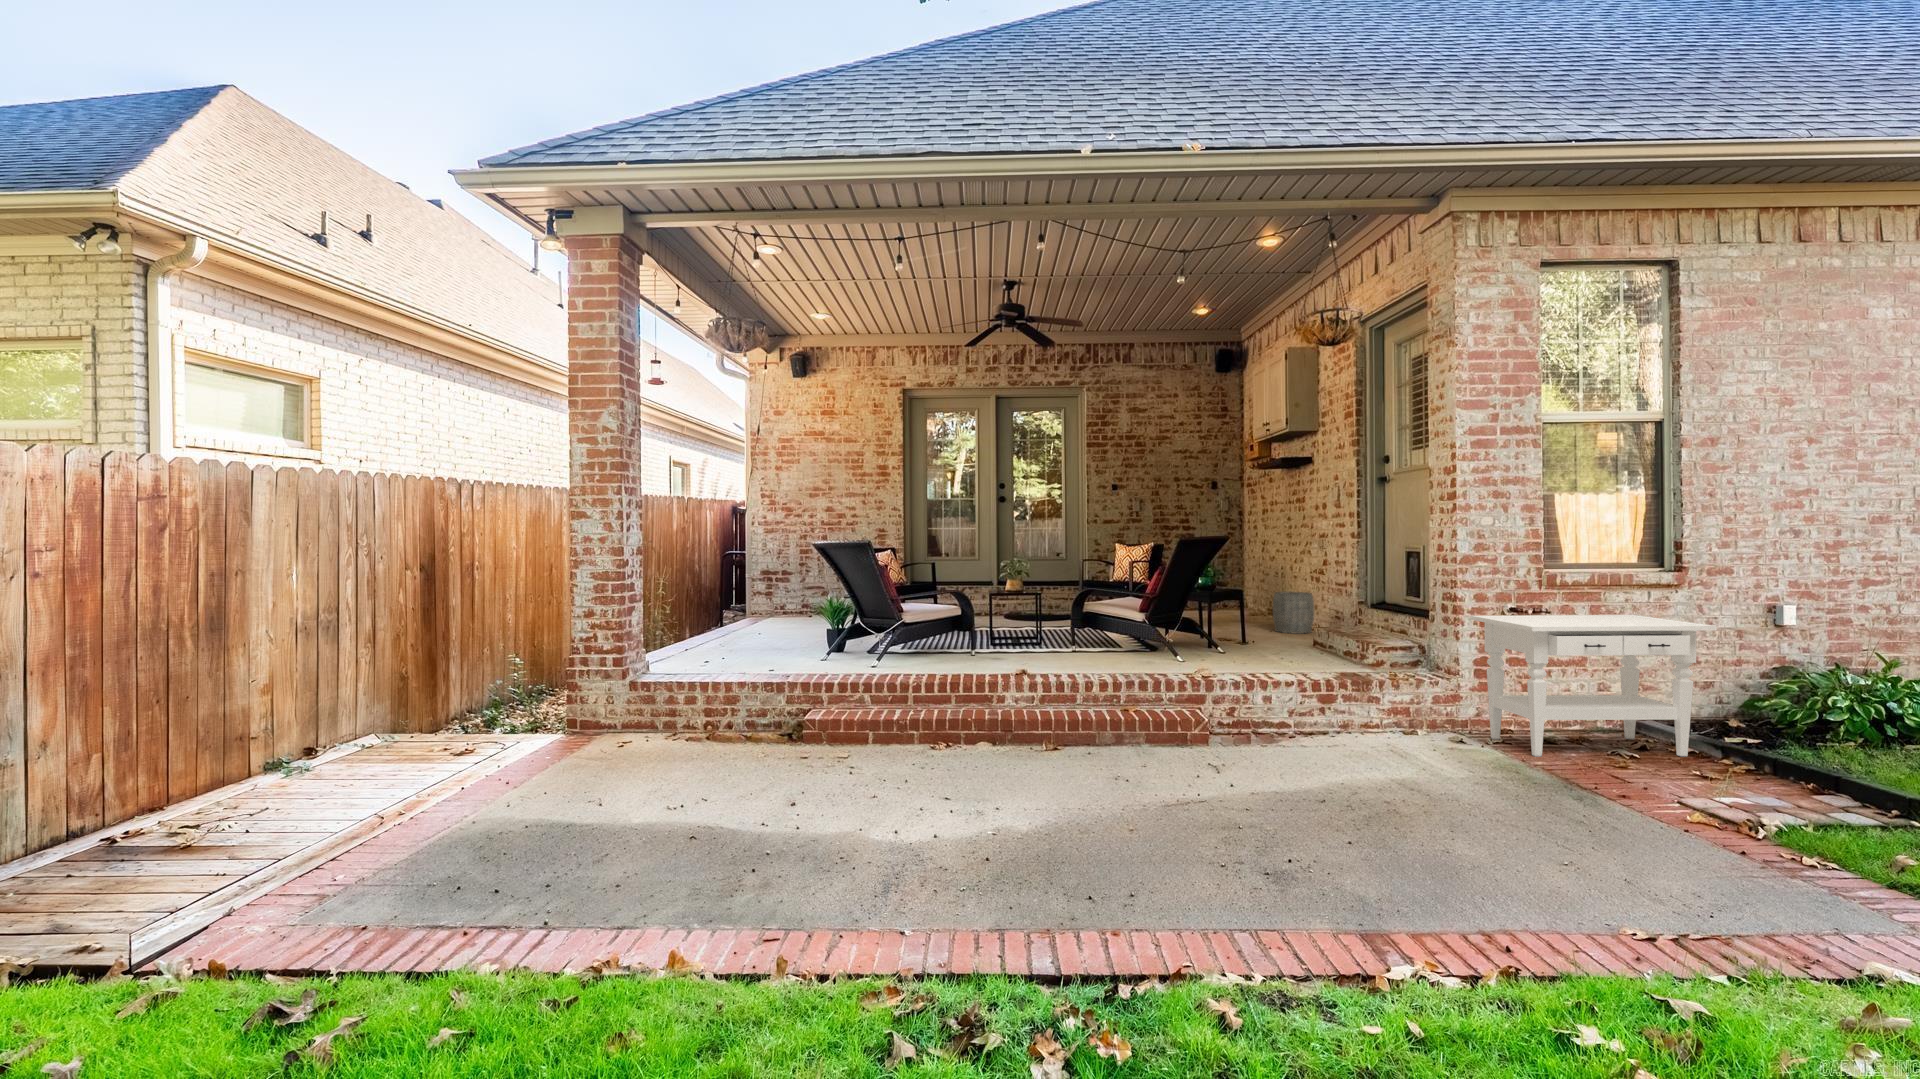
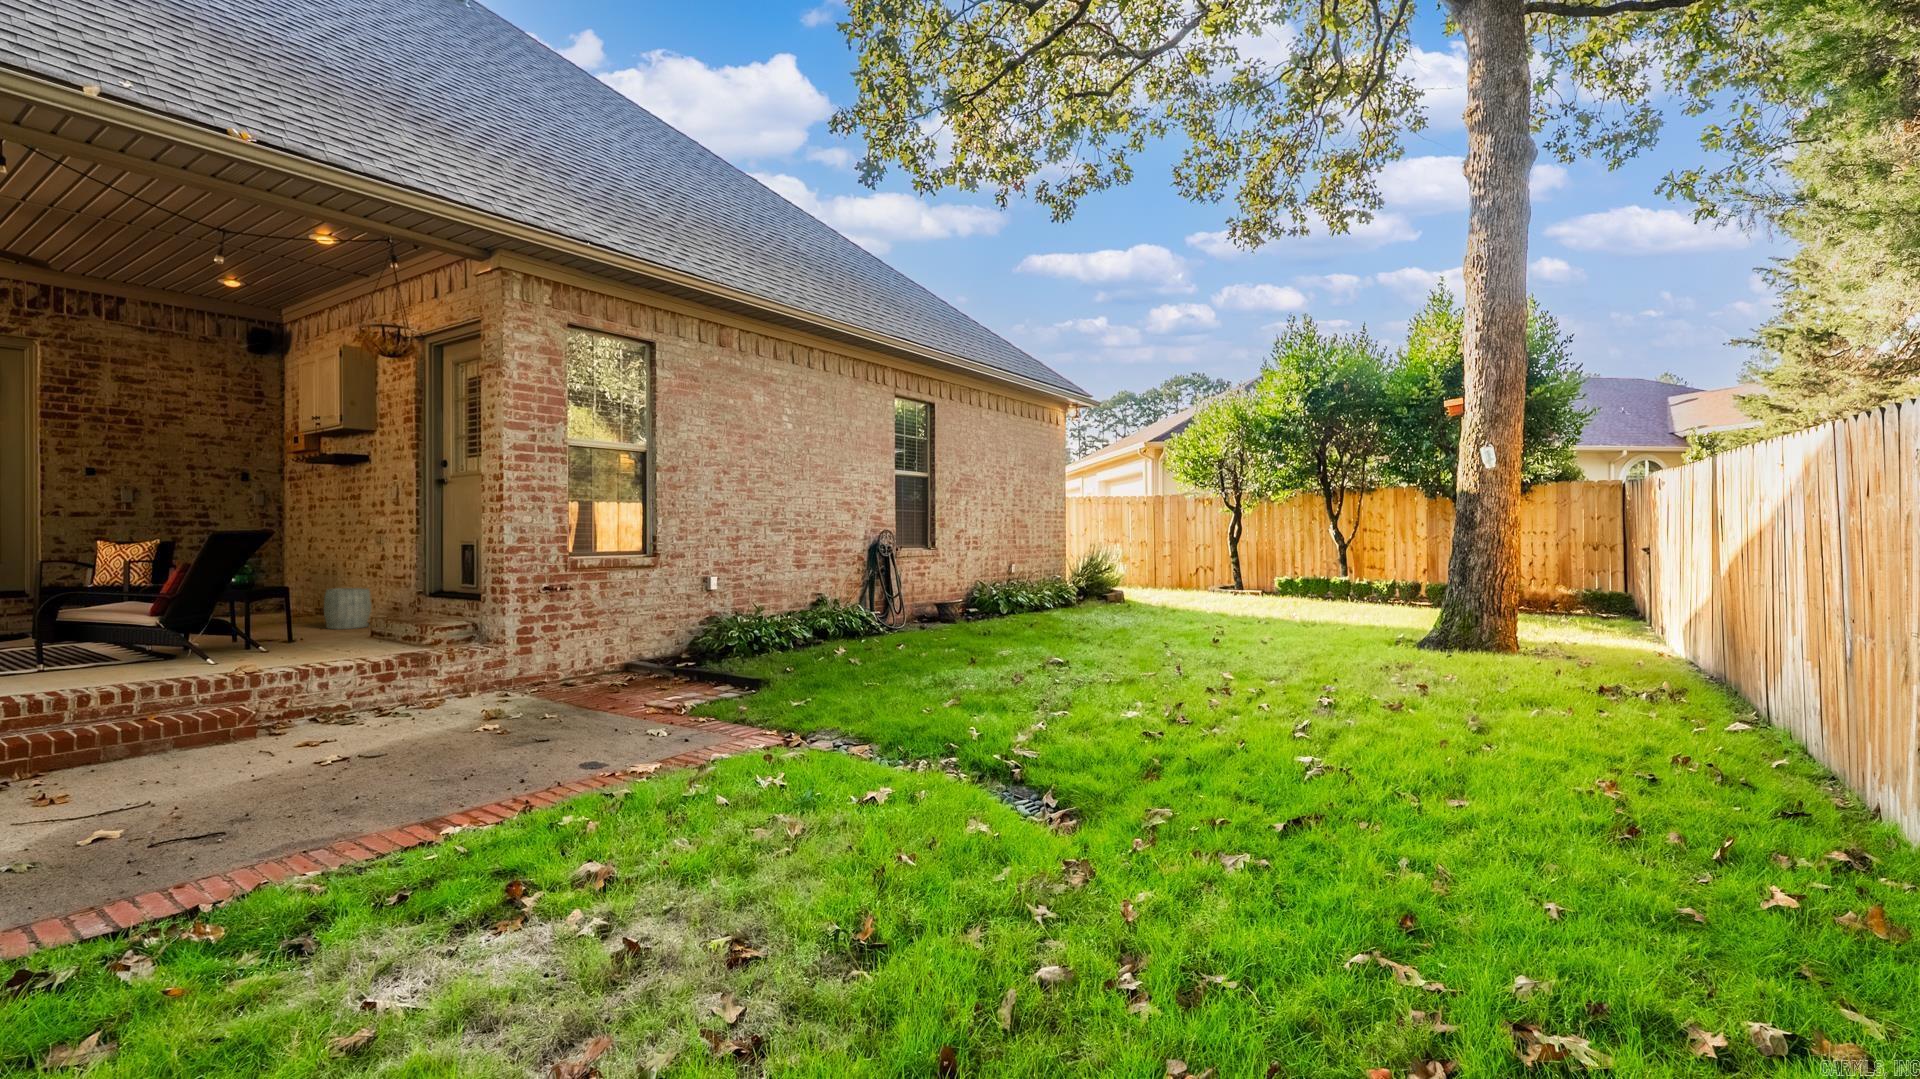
side table: present [1470,615,1717,757] -> none [515,588,670,696]

